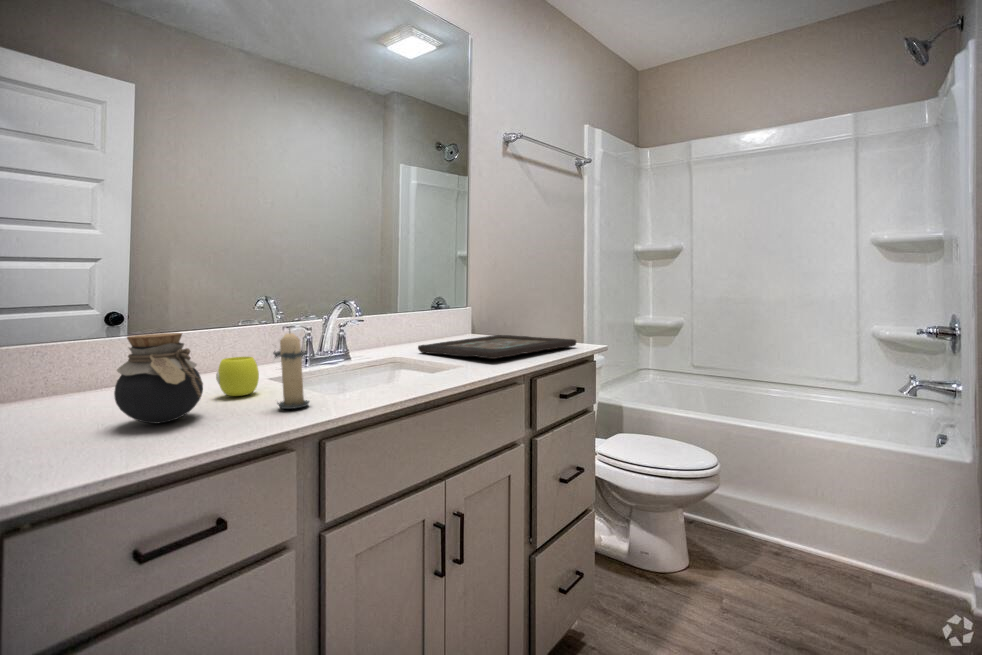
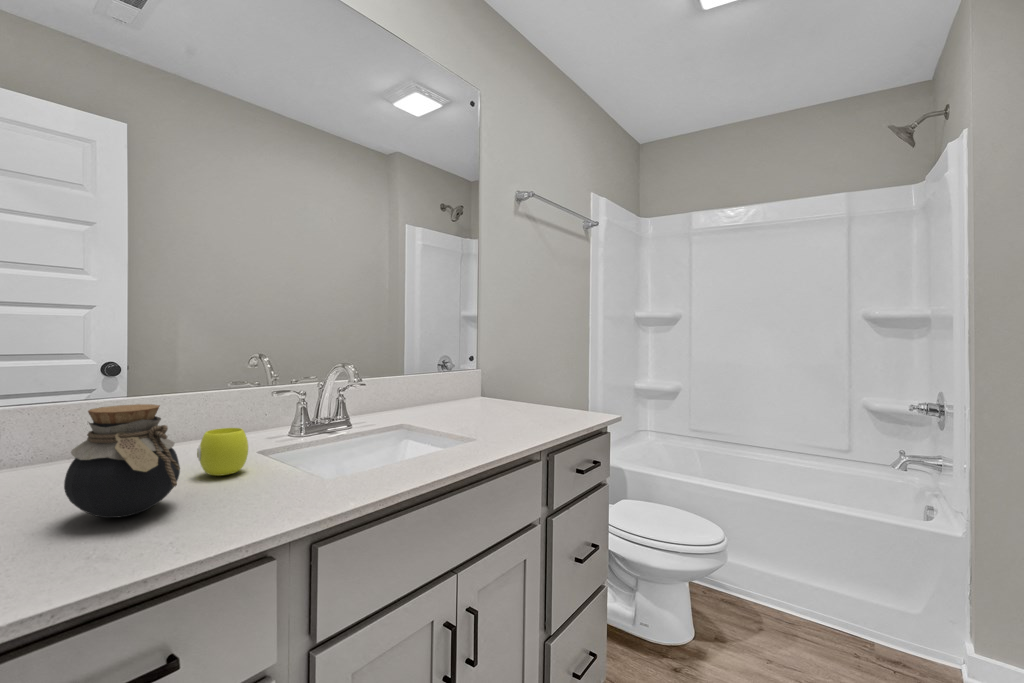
candle: present [273,329,309,409] -> none [264,401,315,500]
decorative tray: present [418,335,576,359] -> none [424,399,591,431]

